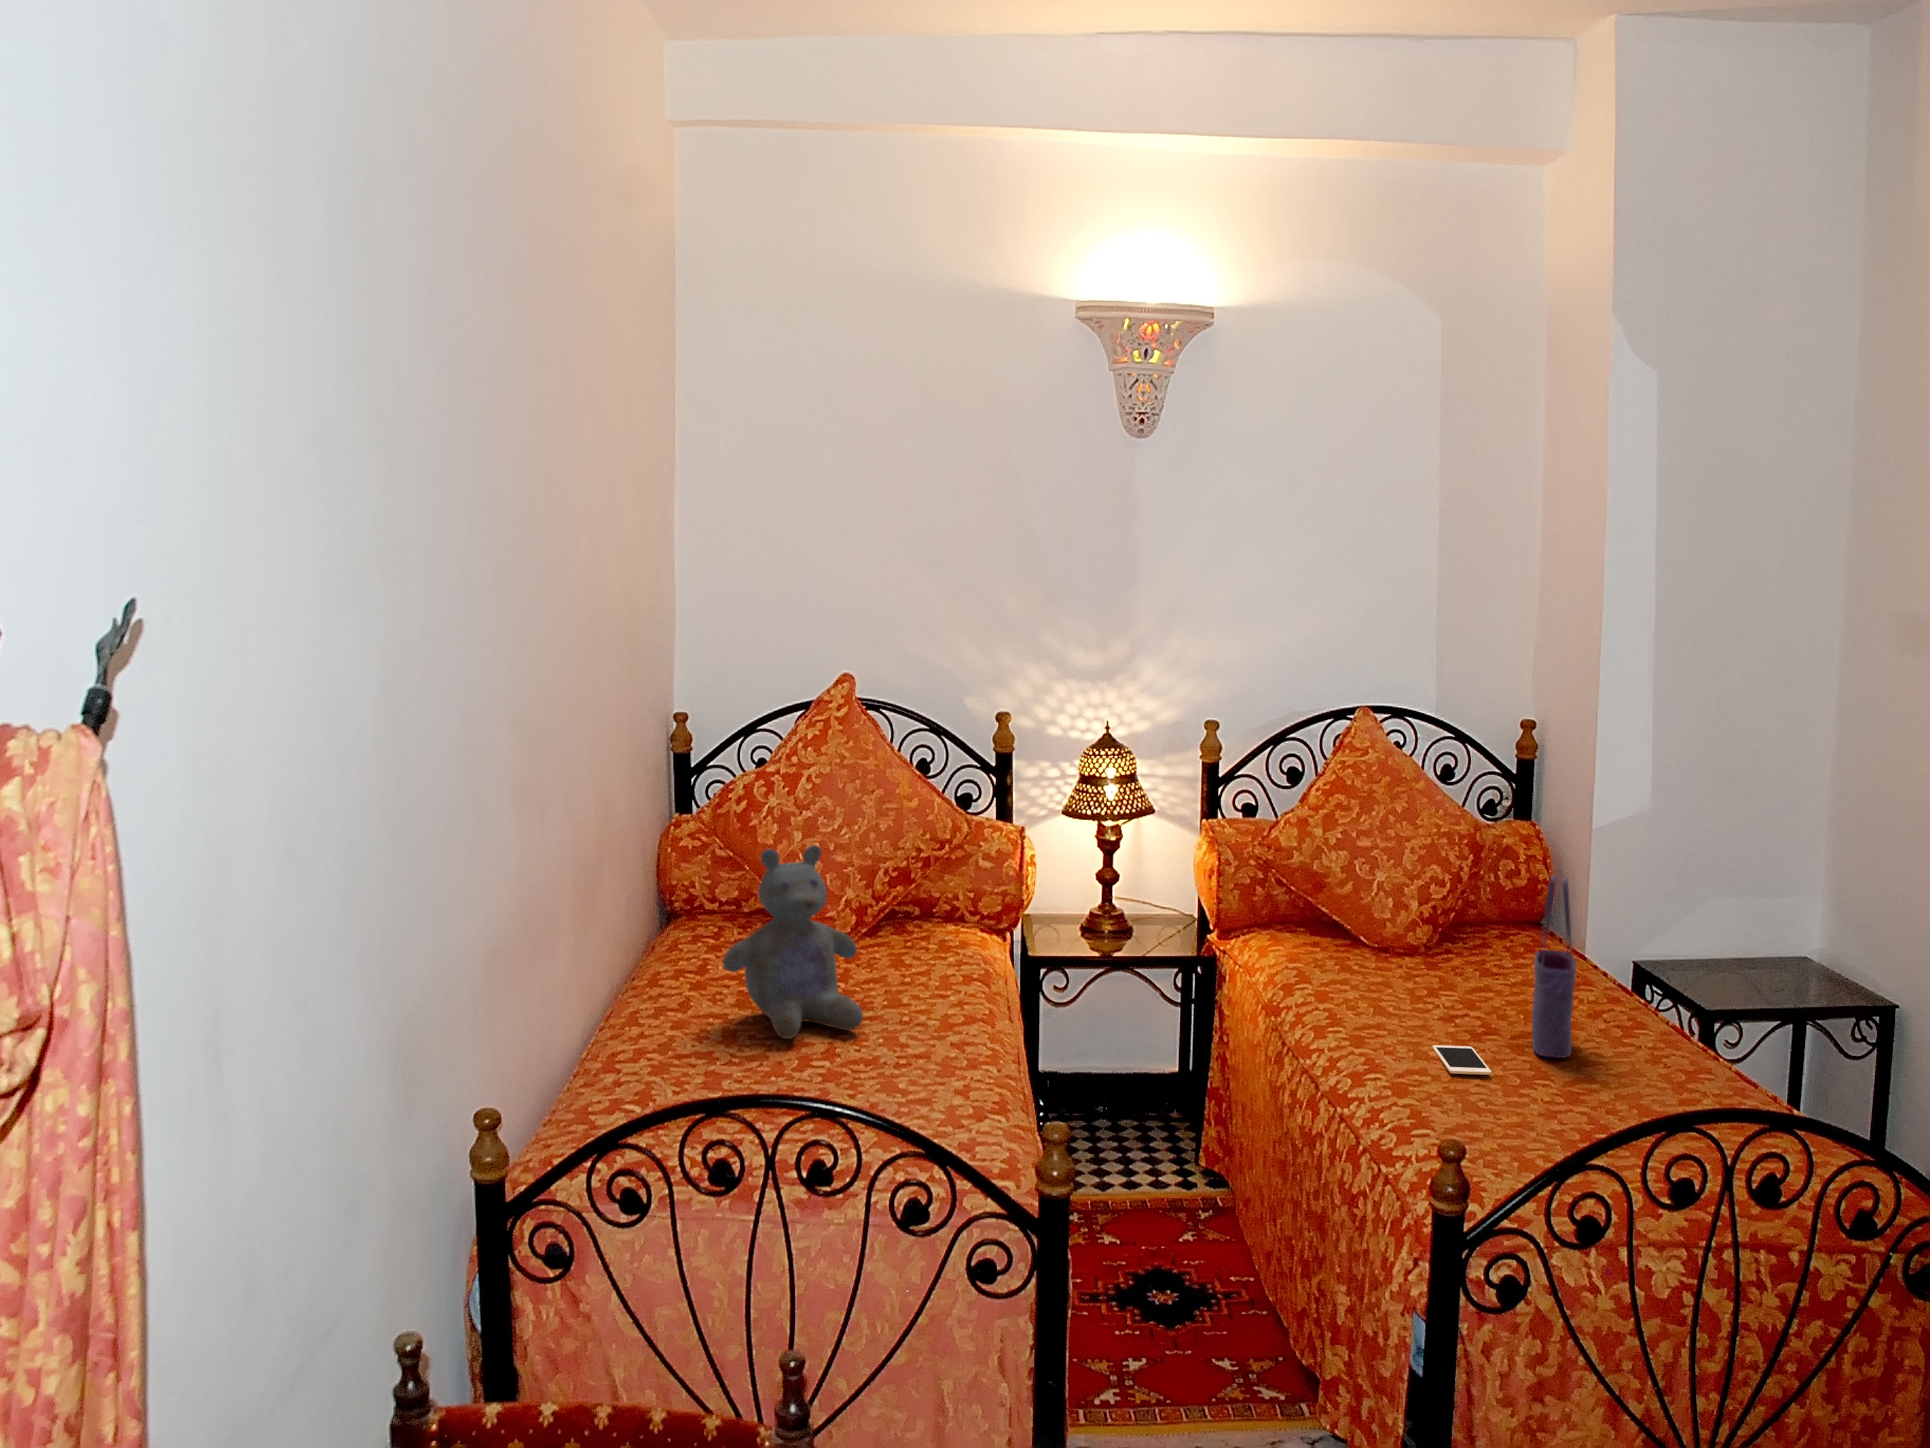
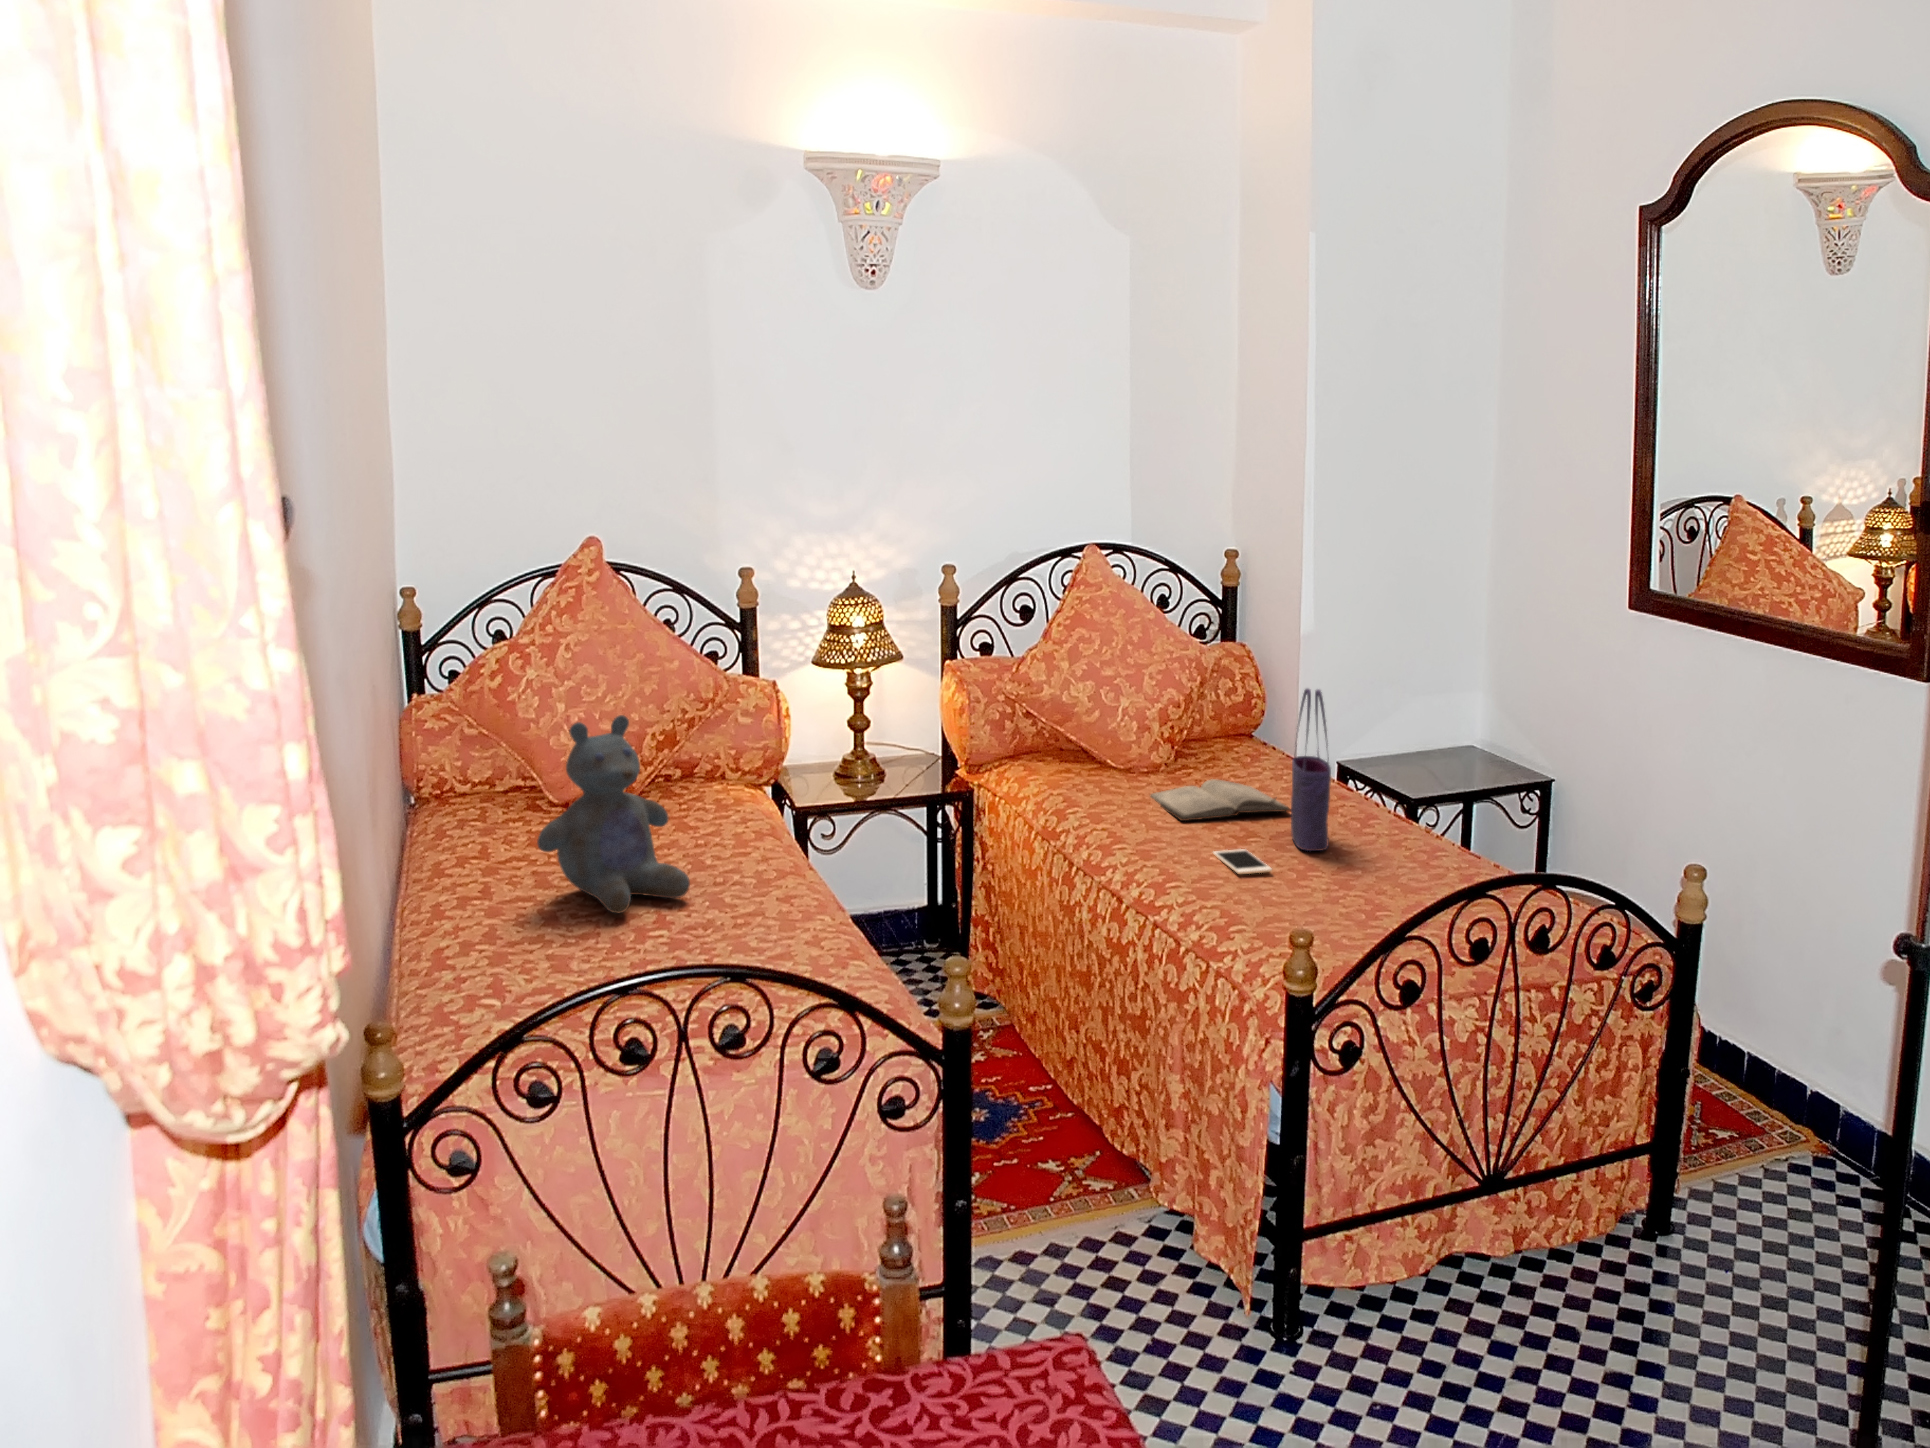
diary: none [1386,967,1545,1011] -> present [1150,779,1291,821]

